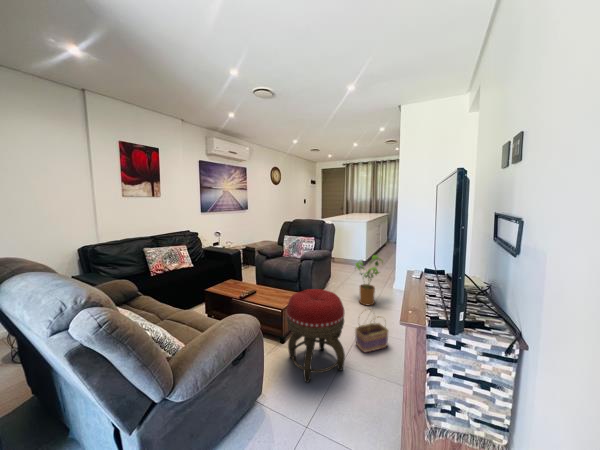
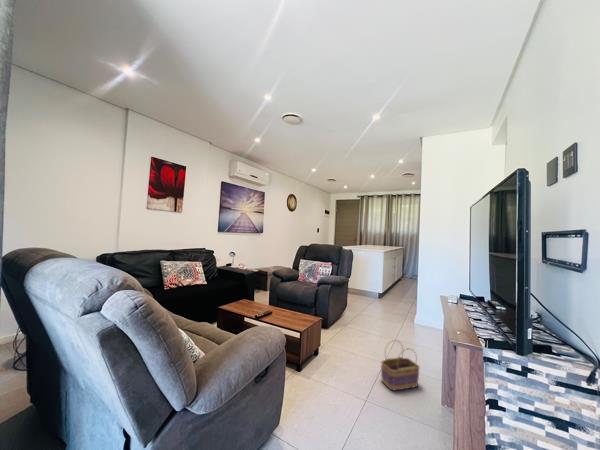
house plant: present [356,255,383,305] -> none [376,284,408,340]
footstool: present [287,289,345,382] -> none [307,312,373,419]

